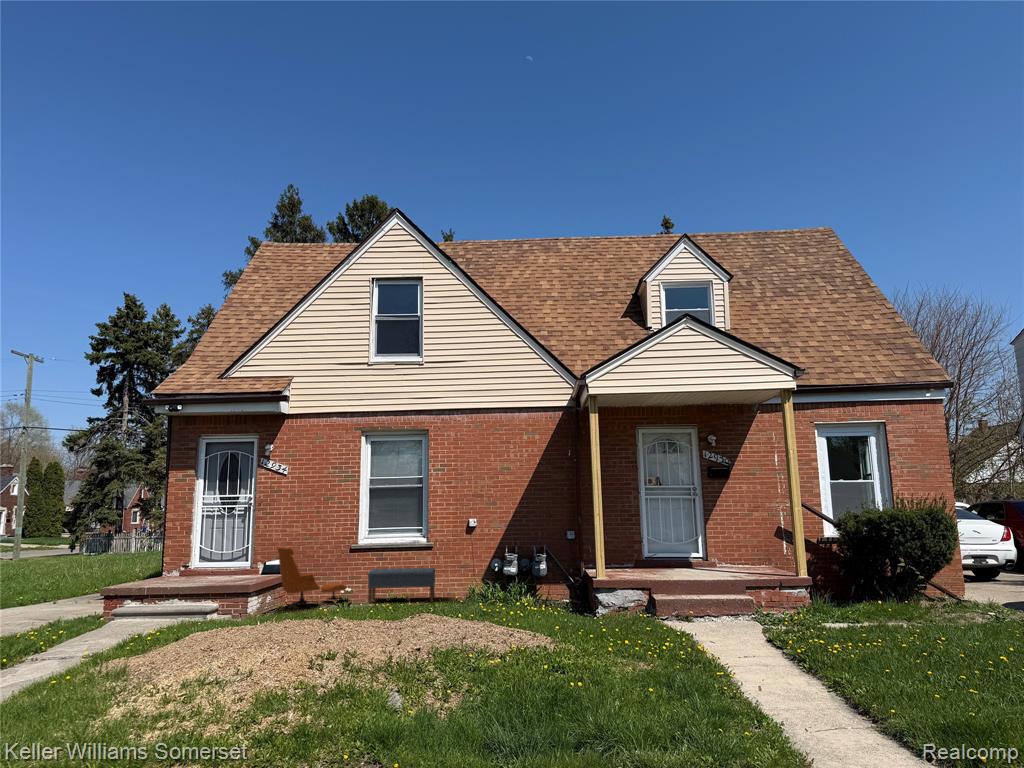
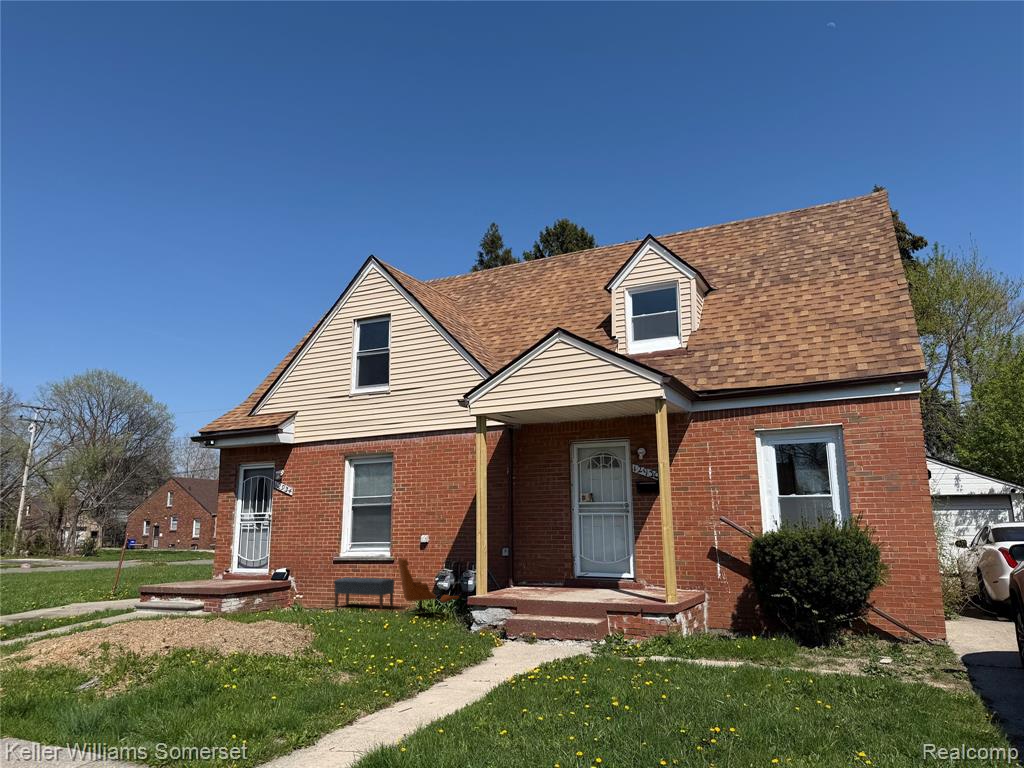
lounge chair: present [278,547,346,608] -> present [398,558,459,614]

